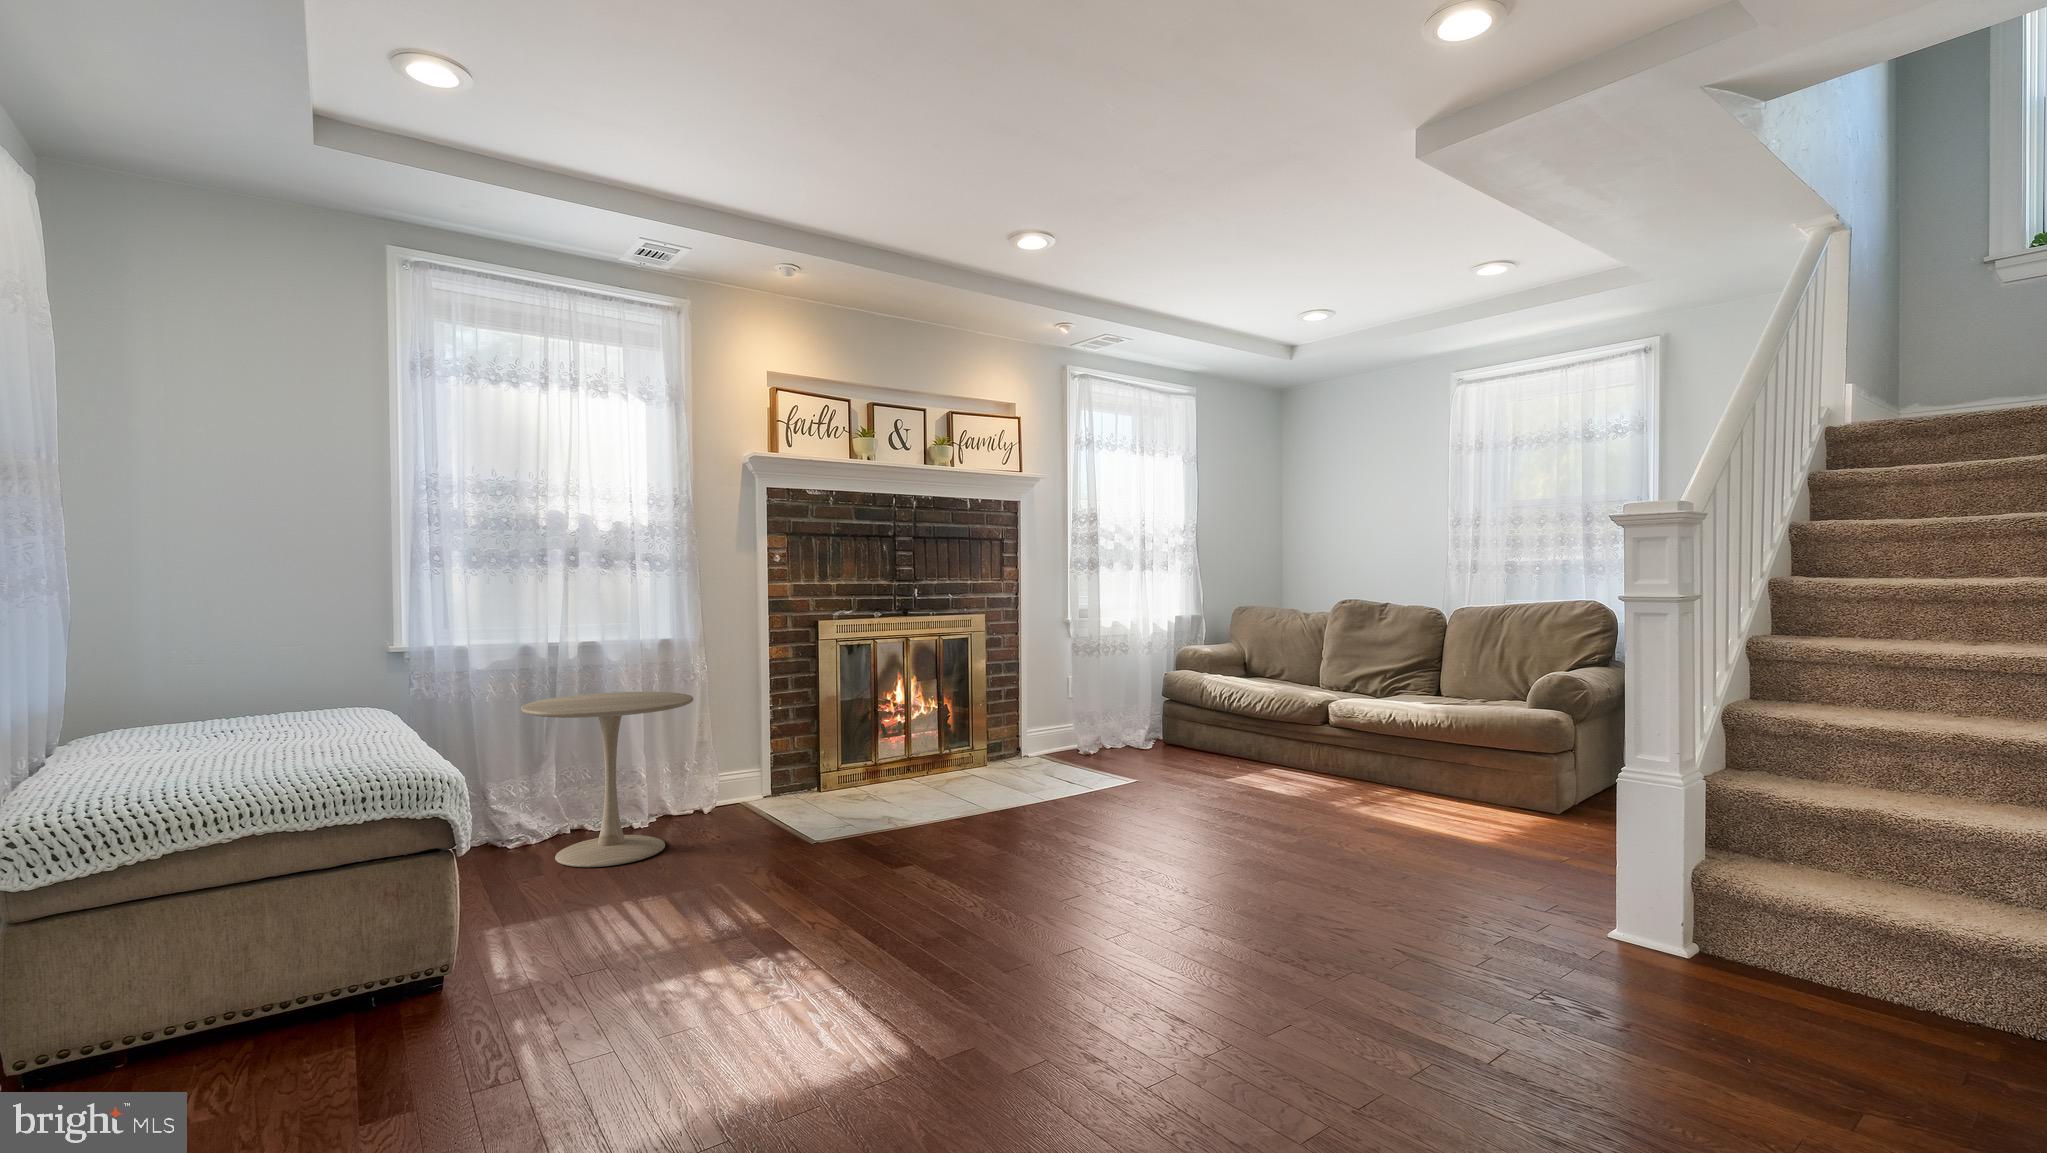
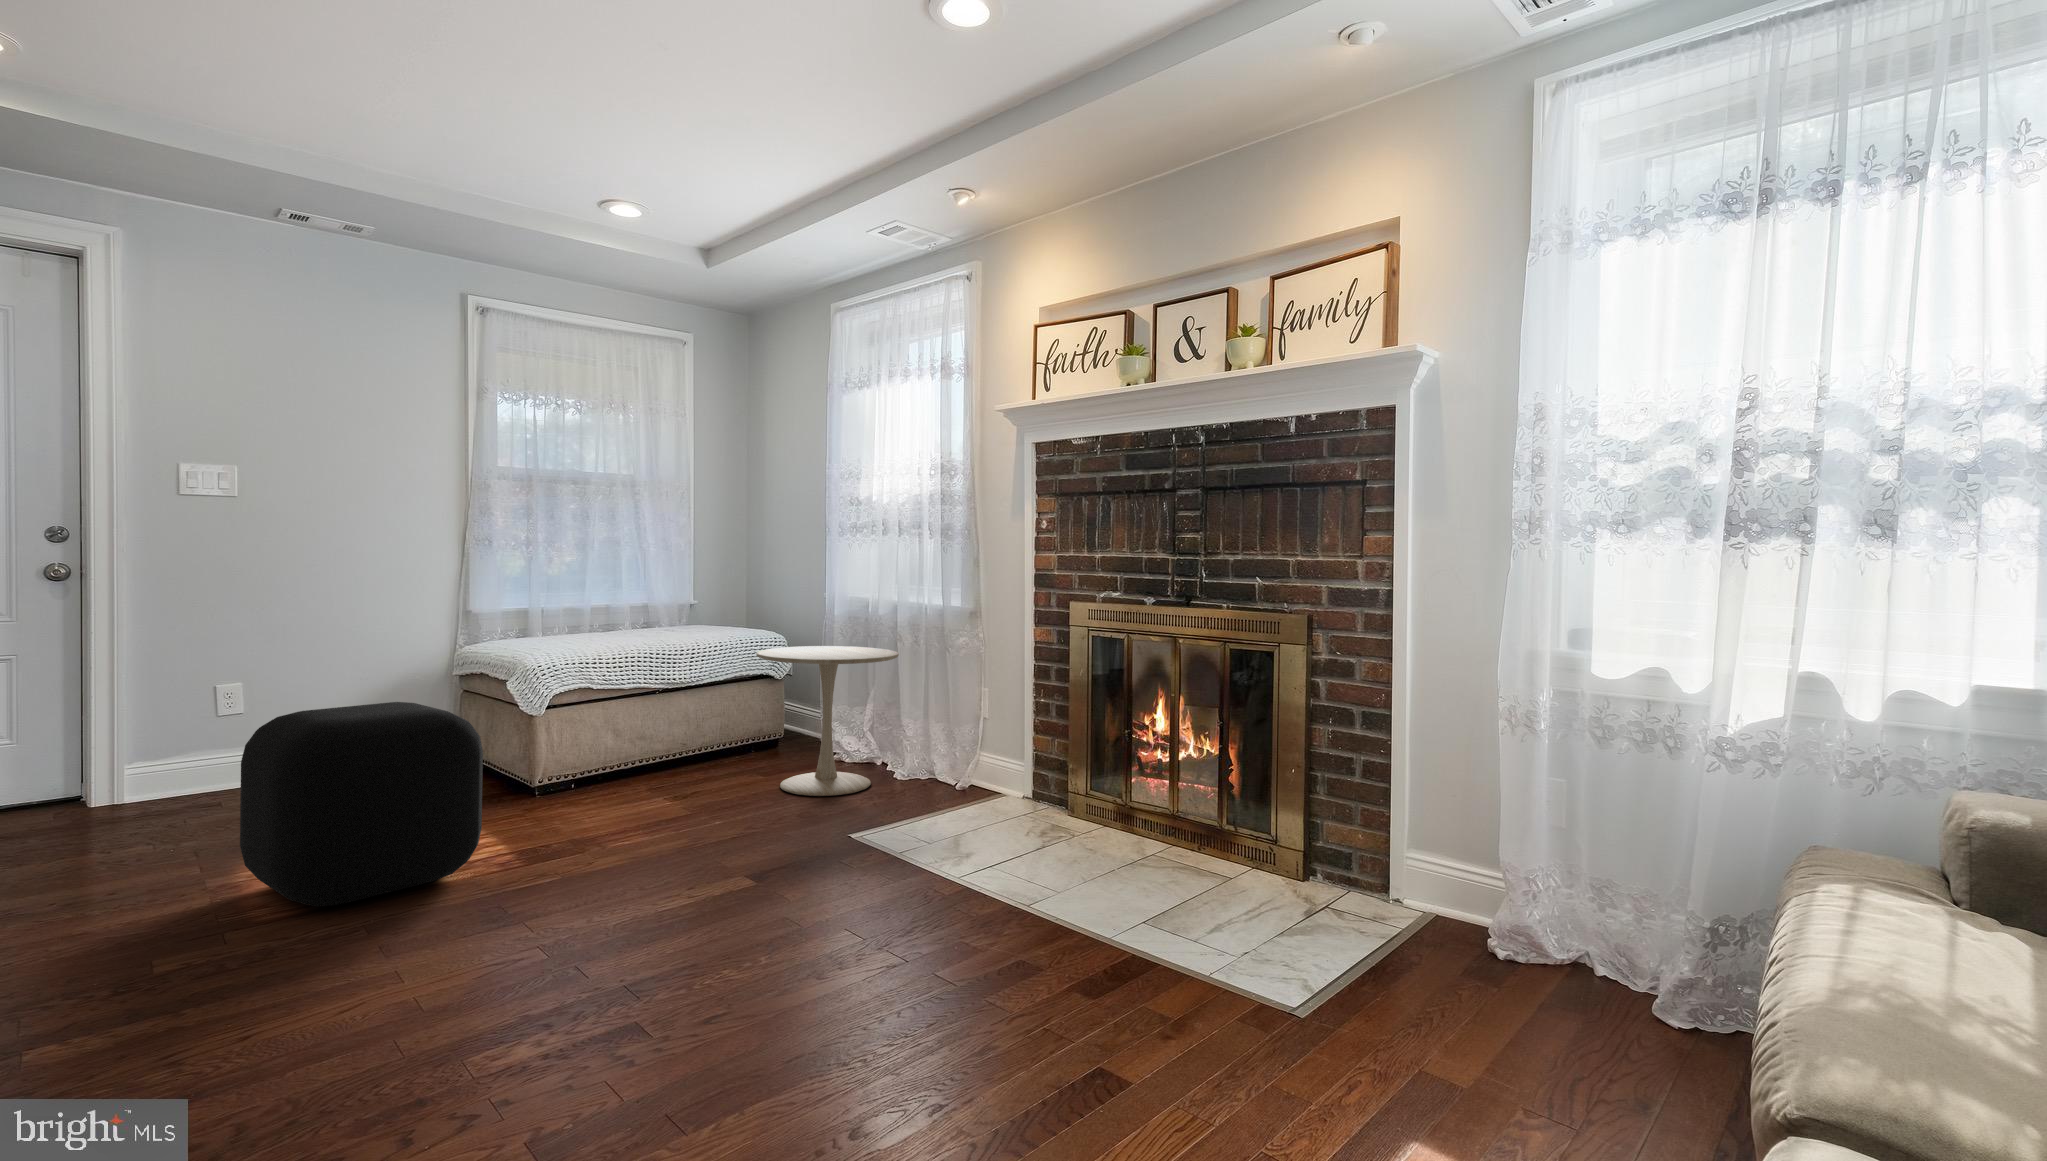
ottoman: none [692,782,940,1040] -> present [240,702,483,907]

